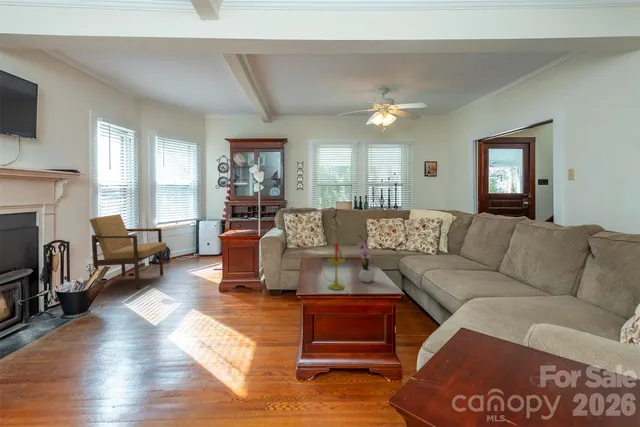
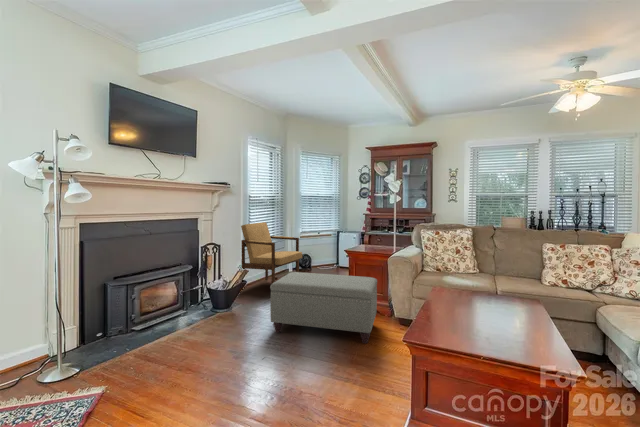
flower arrangement: present [357,235,375,283] -> none [504,264,539,336]
candle: present [328,243,345,290] -> none [448,271,482,338]
ottoman: none [146,258,252,324] -> present [270,272,377,343]

